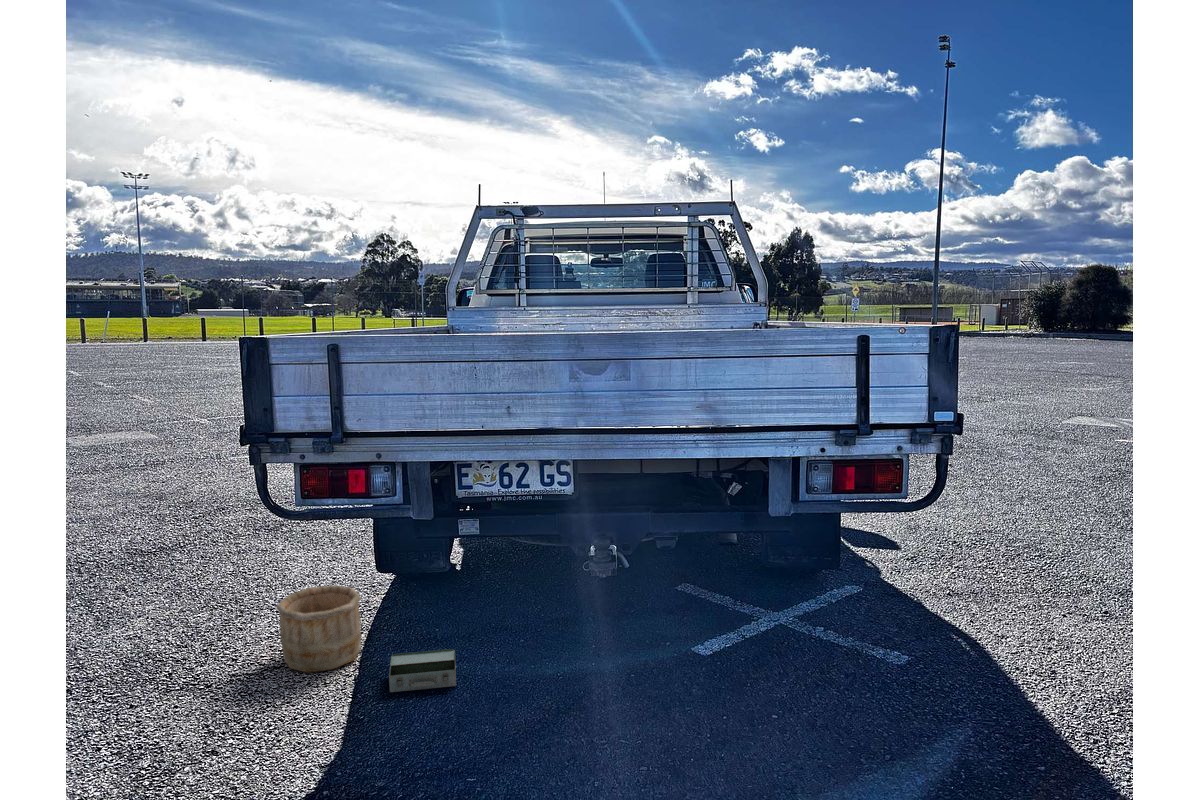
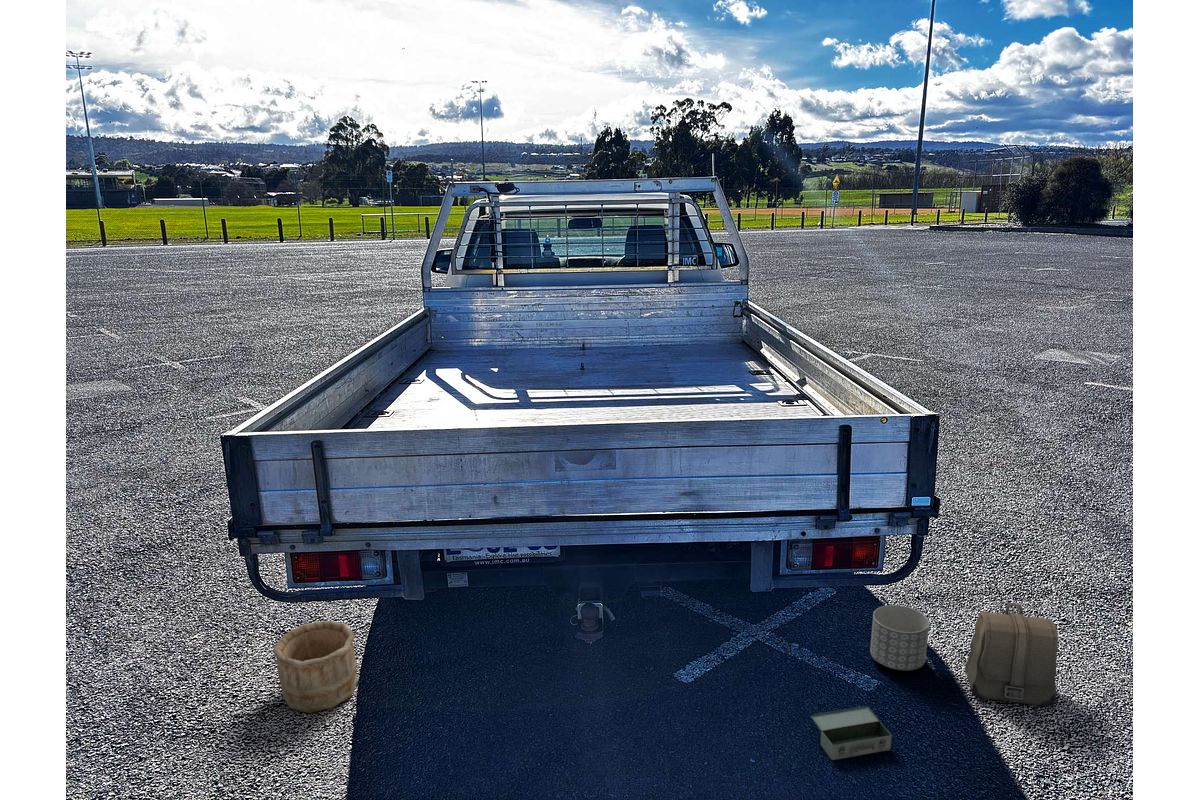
backpack: none [1002,570,1102,680] -> present [965,603,1058,706]
planter: none [900,584,961,649] -> present [870,605,929,670]
toolbox: present [389,649,456,692] -> present [811,706,892,760]

